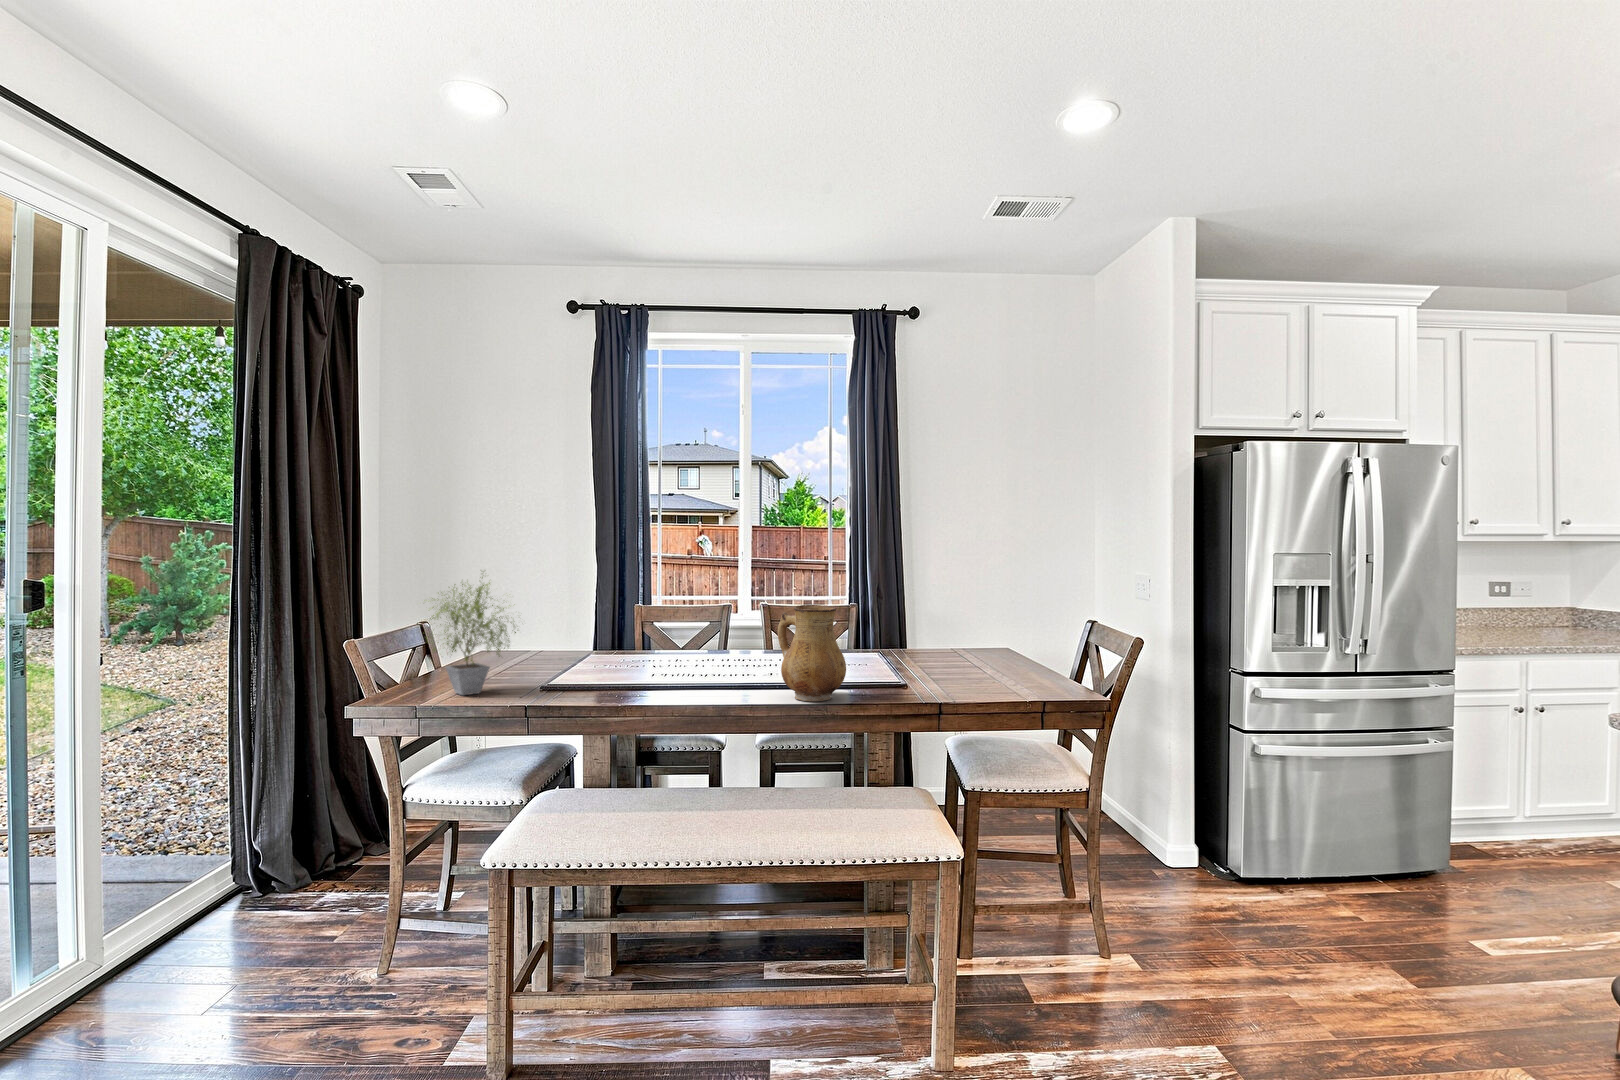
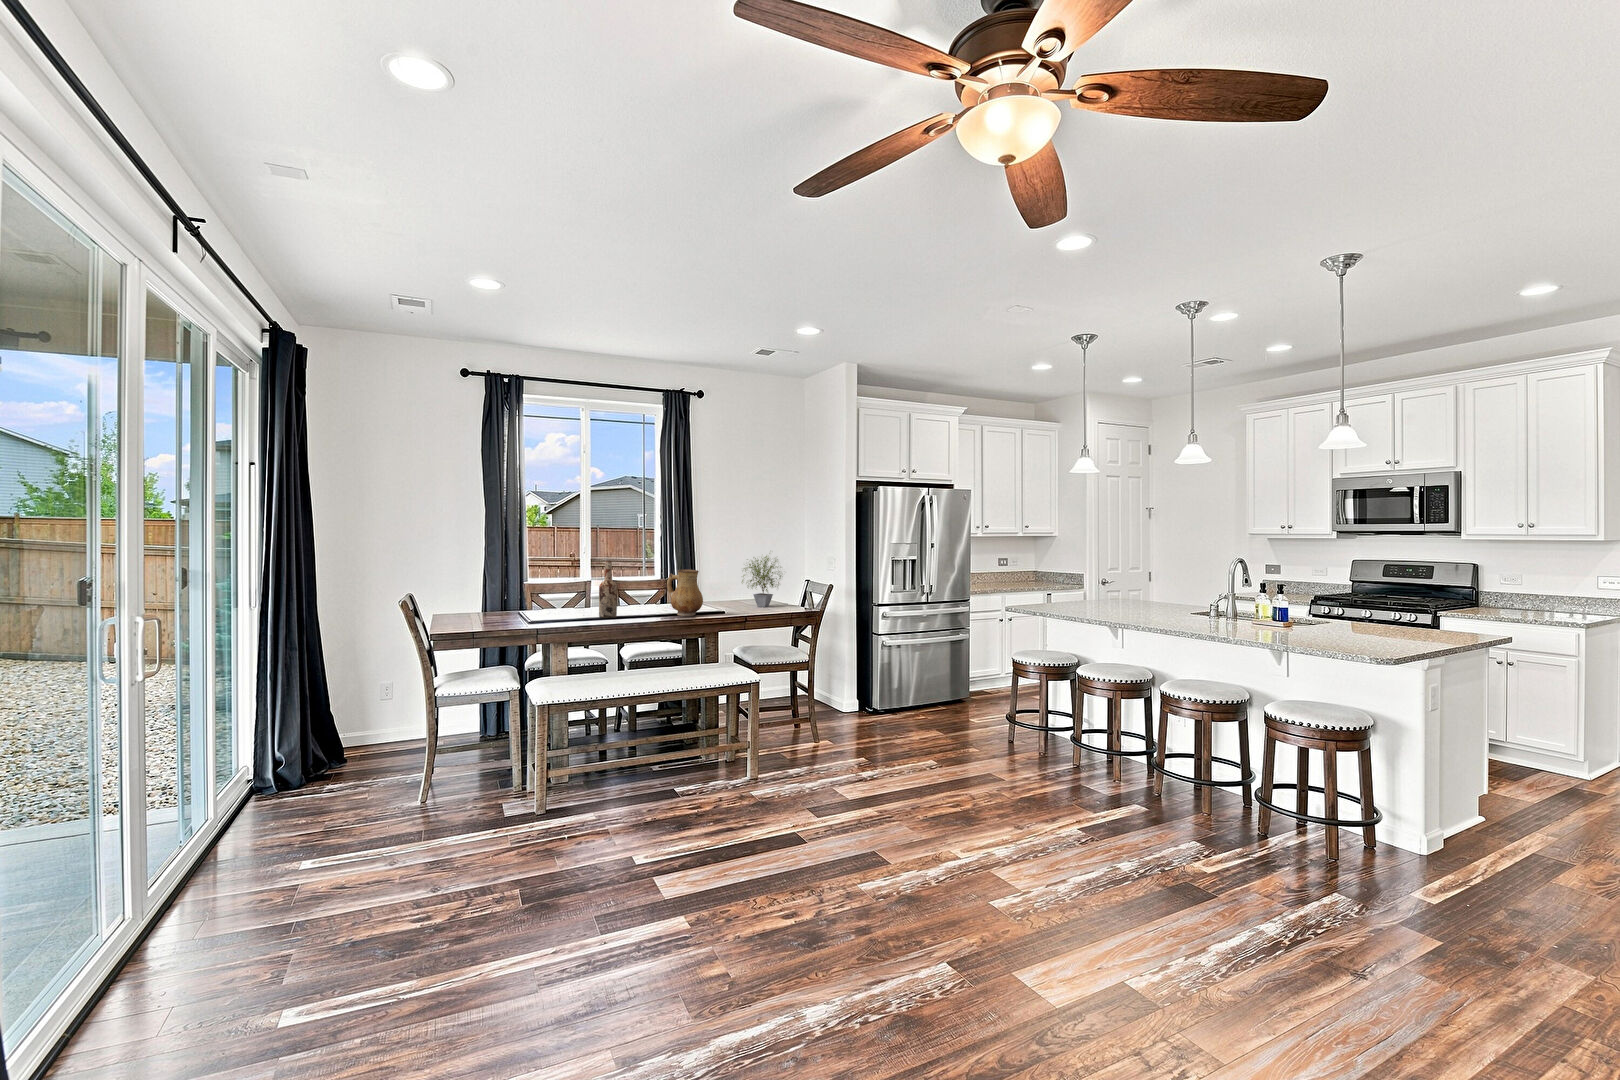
potted plant: present [429,577,516,695] -> present [742,556,781,607]
wine bottle: none [642,586,676,700] -> present [599,561,617,618]

